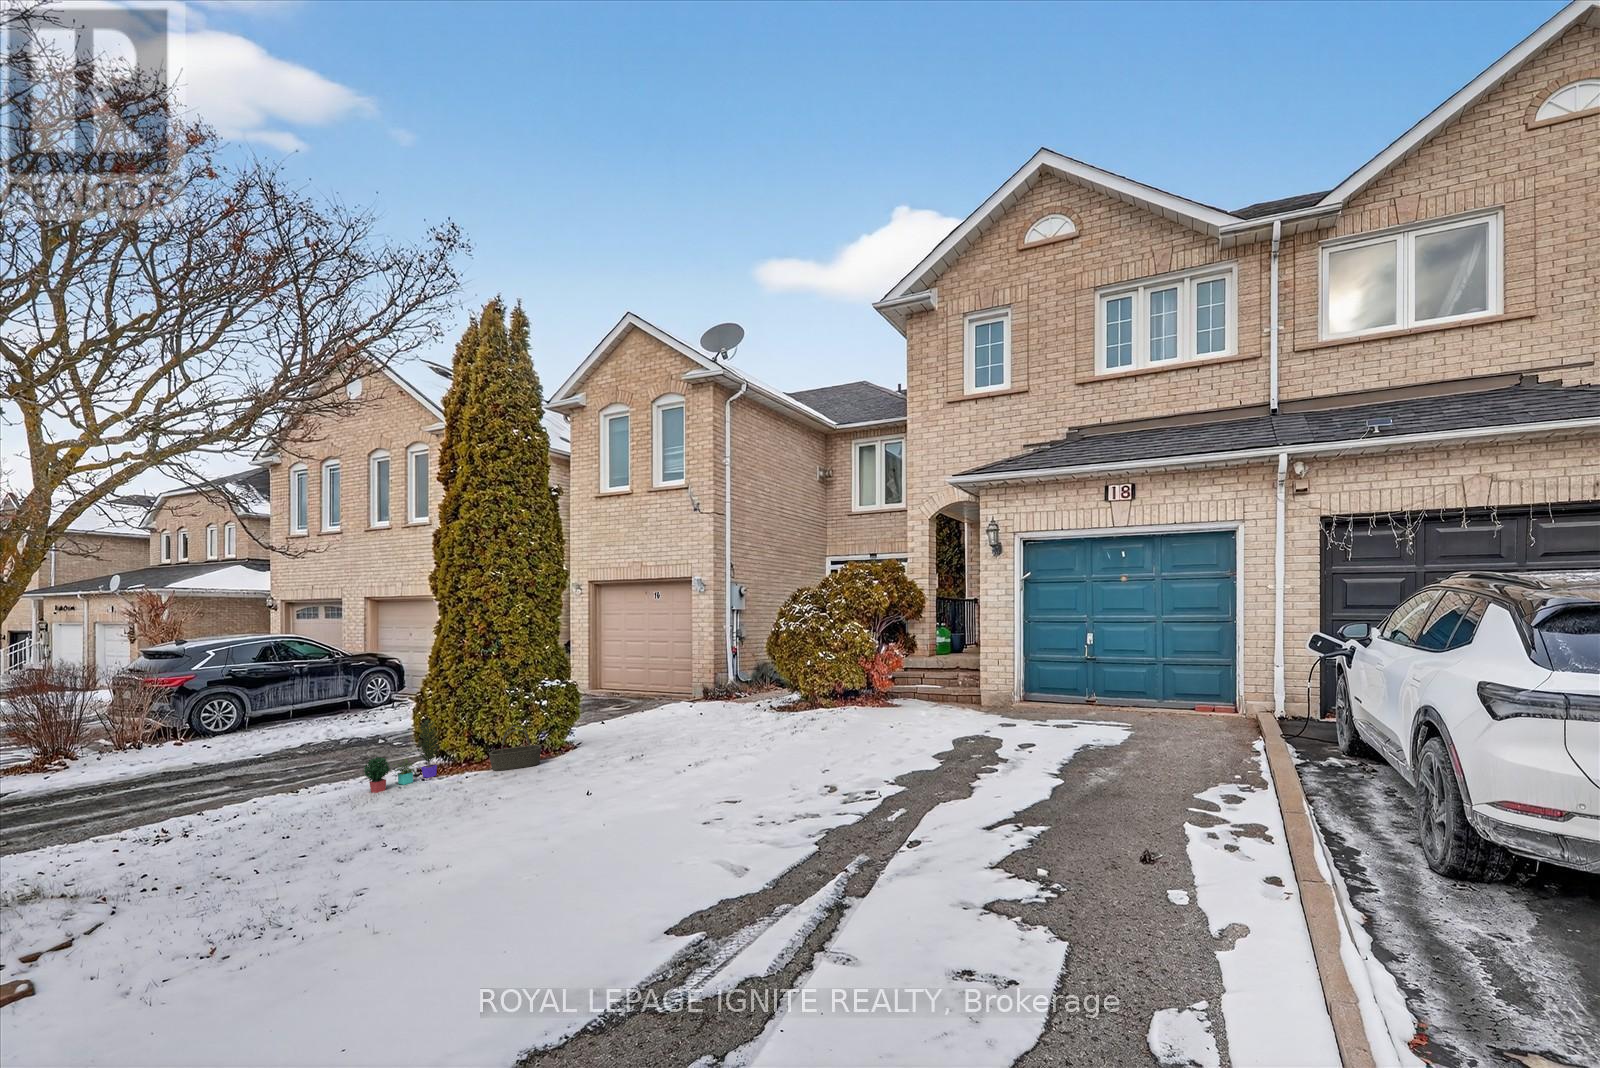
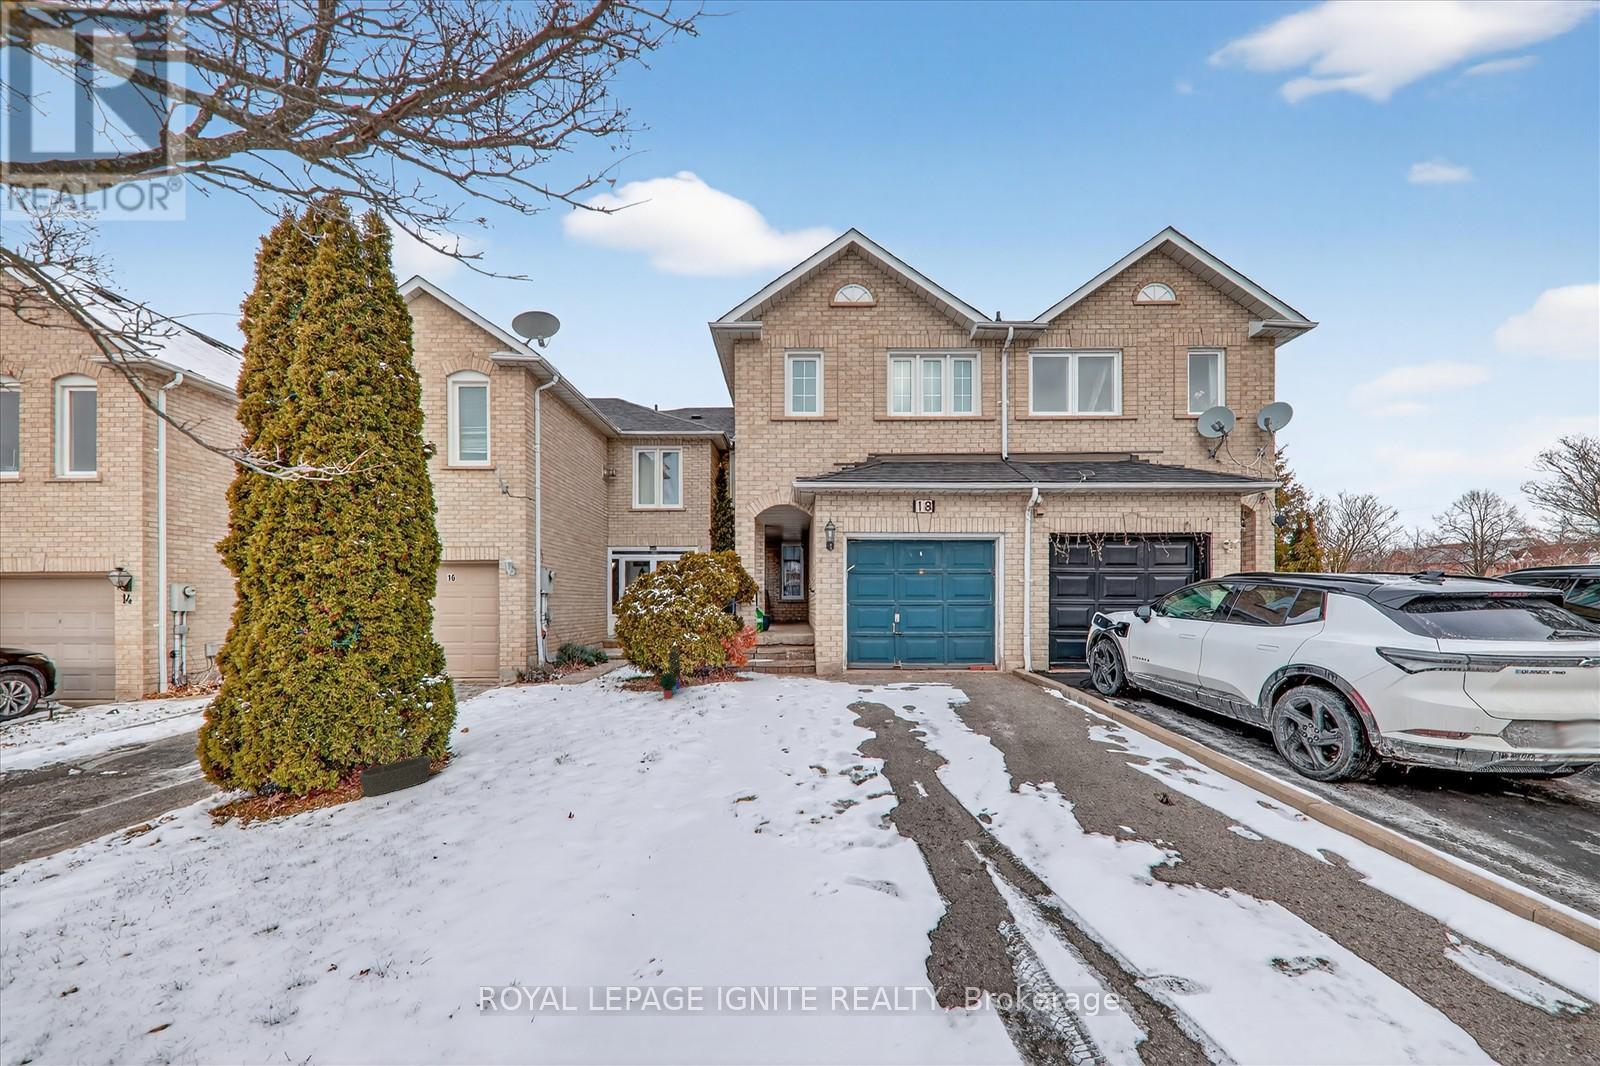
potted plant: present [364,720,439,793] -> present [659,647,682,699]

